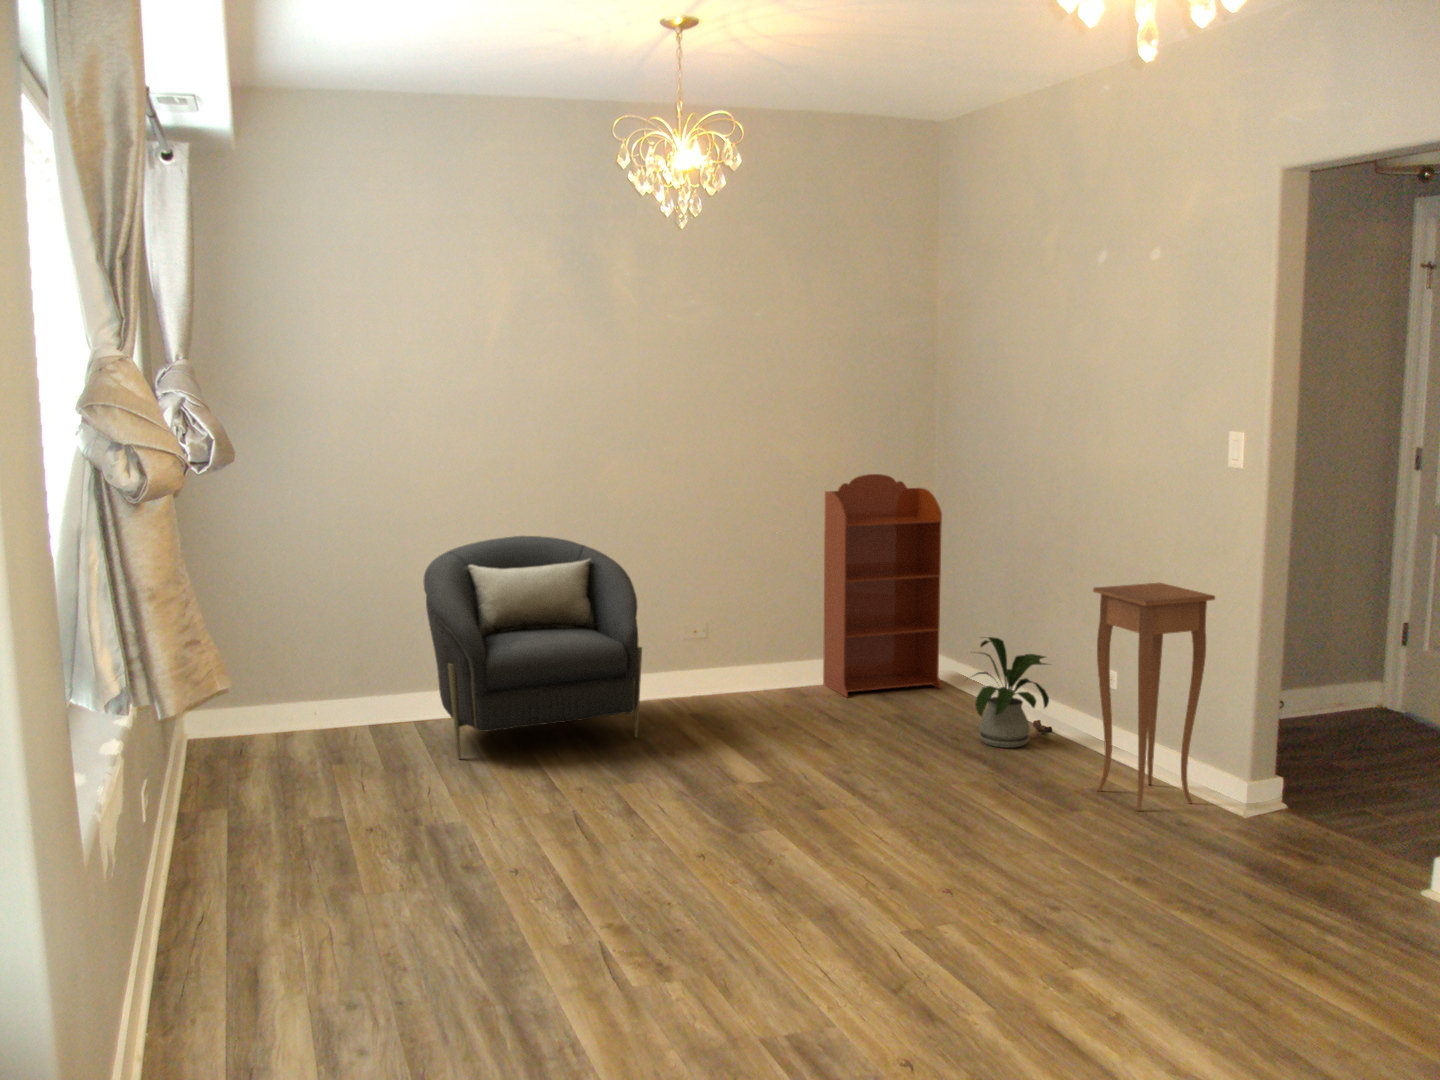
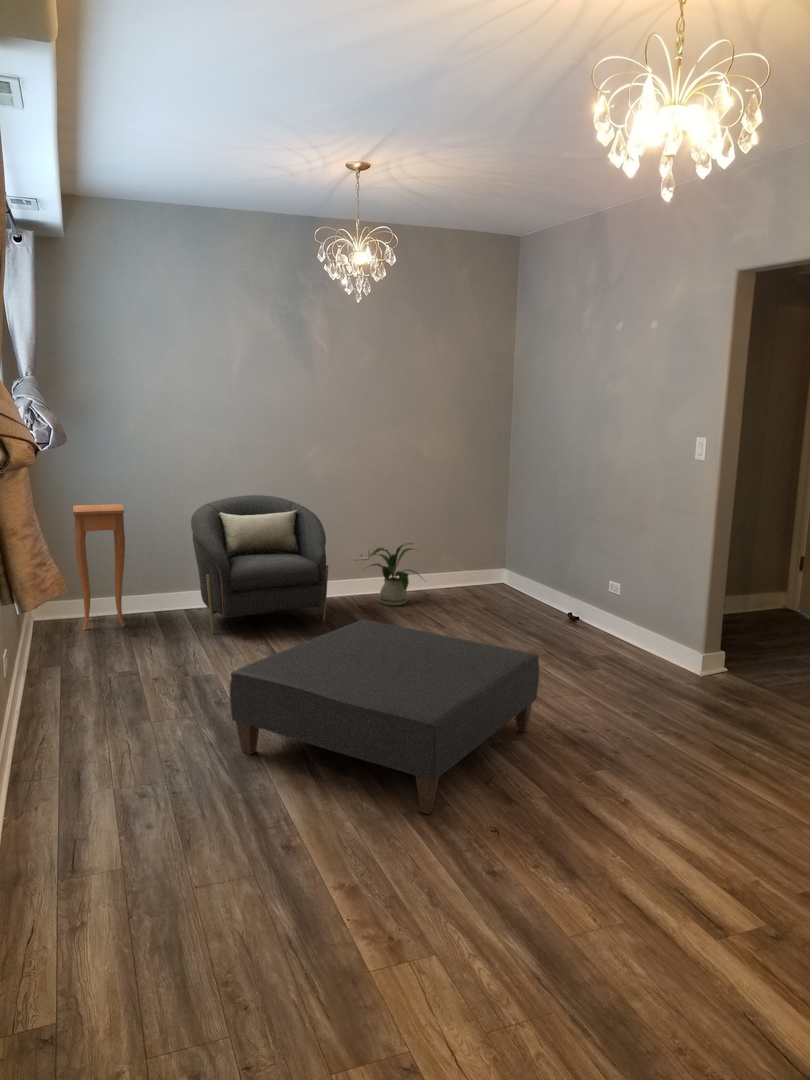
bookcase: present [823,474,942,697] -> none [439,461,514,598]
side table: present [1093,583,1215,811] -> present [73,504,125,630]
house plant: present [975,637,1049,748] -> present [371,543,420,606]
ottoman: none [487,733,976,1035] -> present [230,620,539,814]

